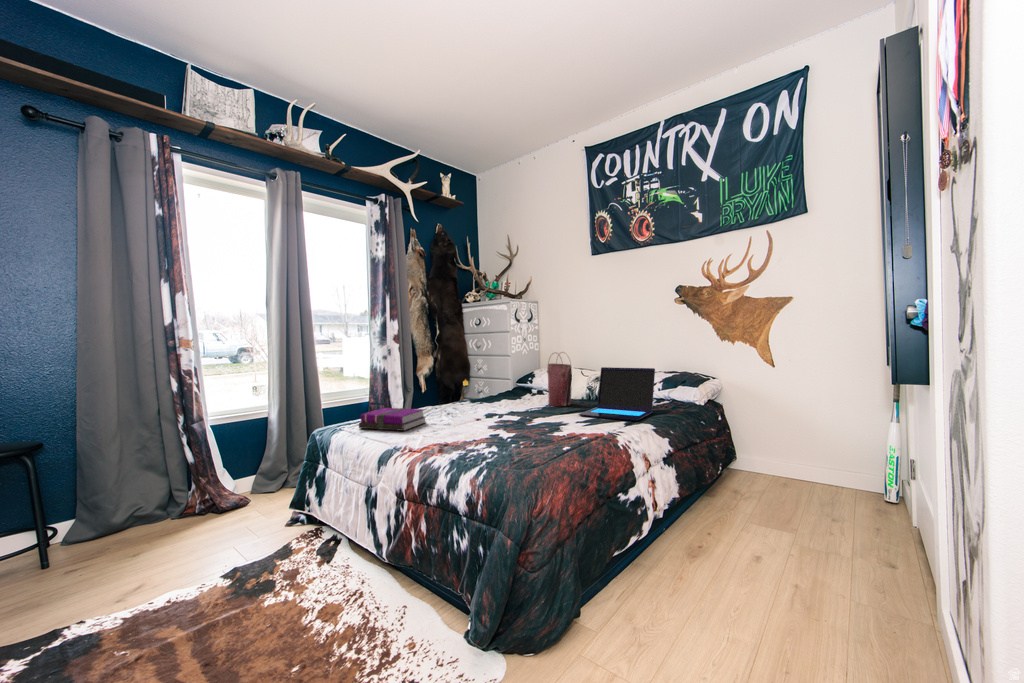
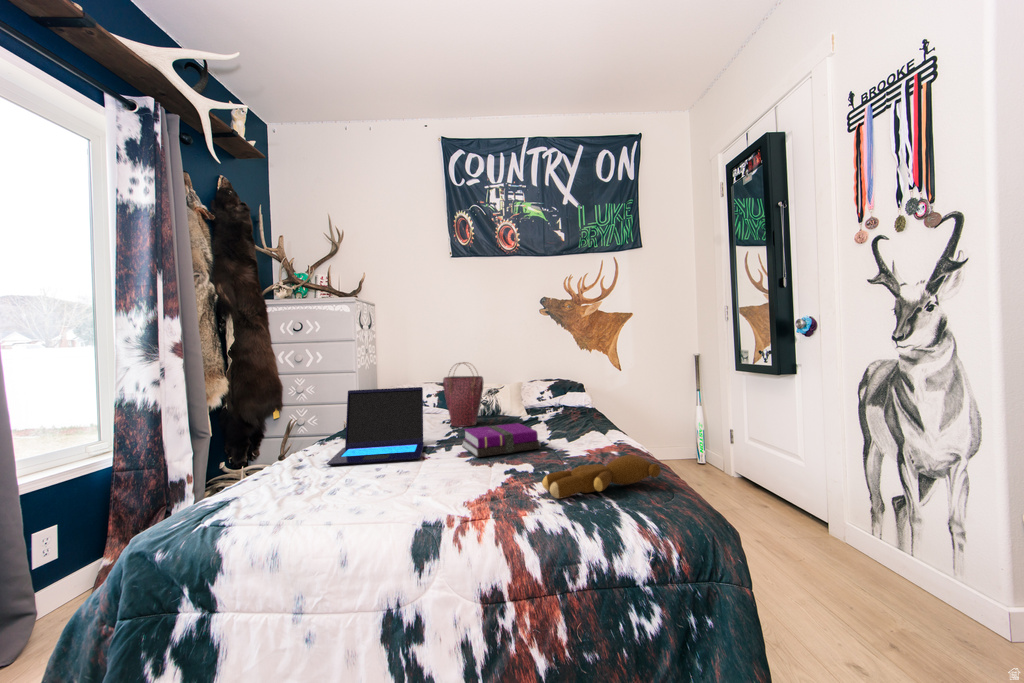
laptop: present [579,367,655,421] -> present [327,387,424,466]
notebook: present [359,408,426,431] -> present [462,423,541,457]
teddy bear: none [466,436,551,458] -> present [542,455,661,499]

